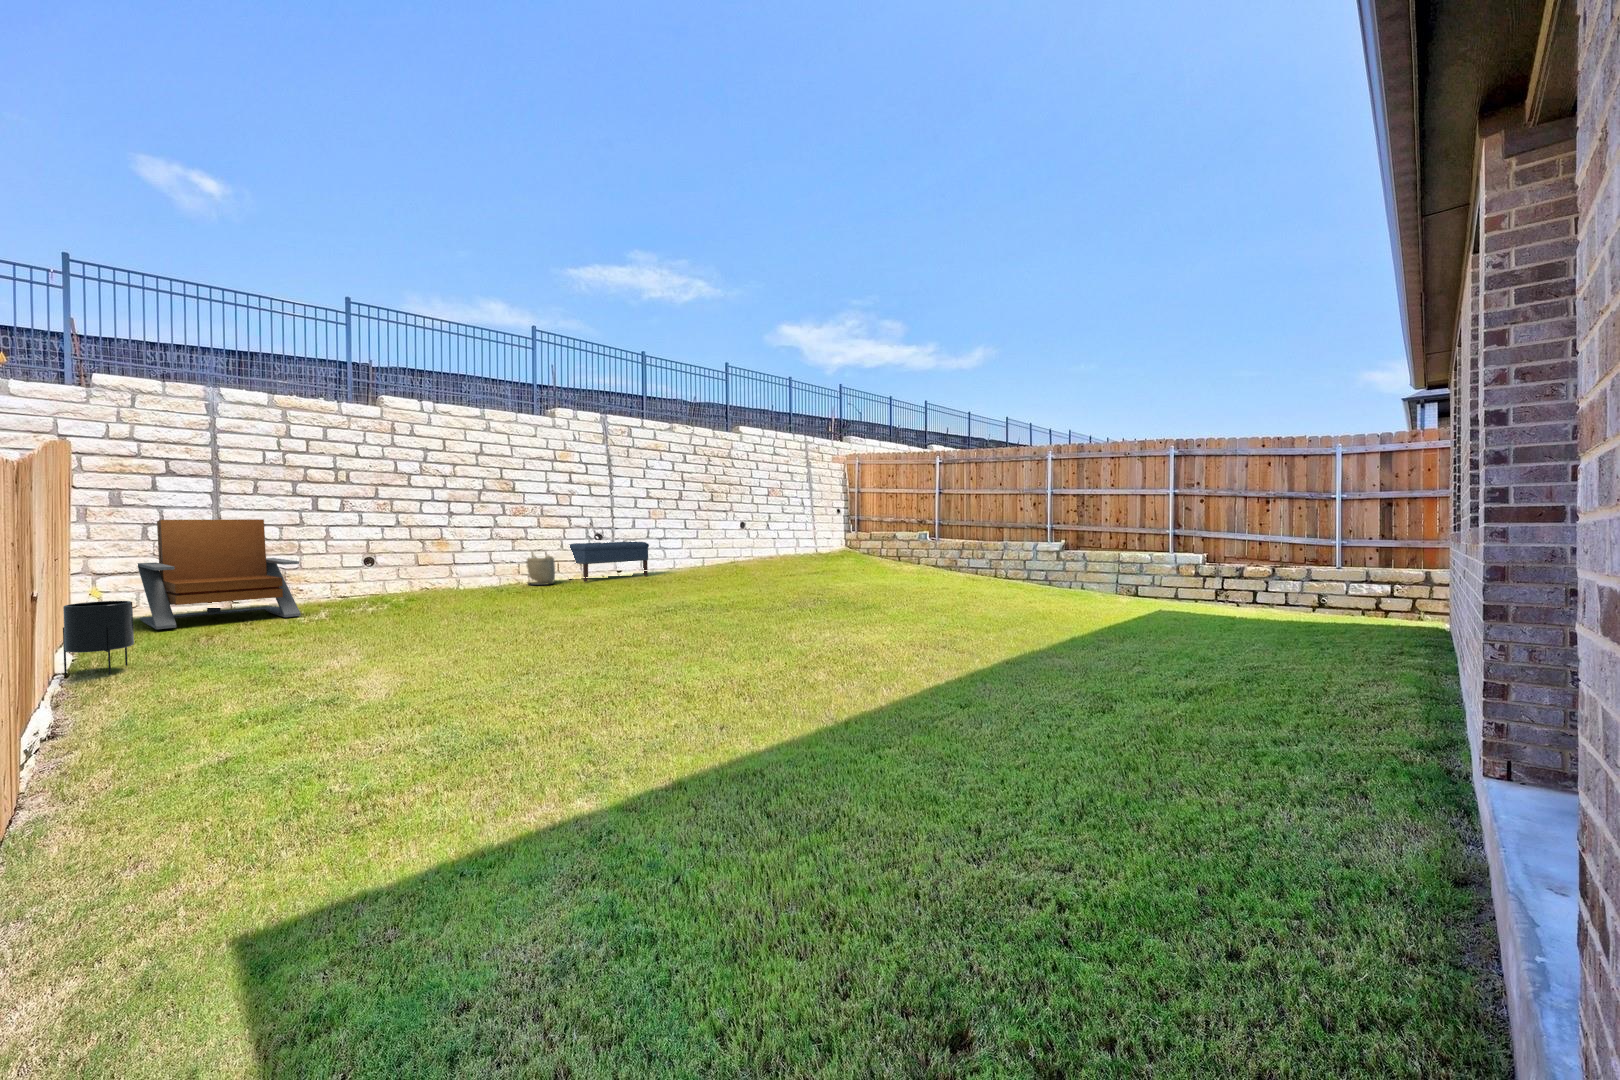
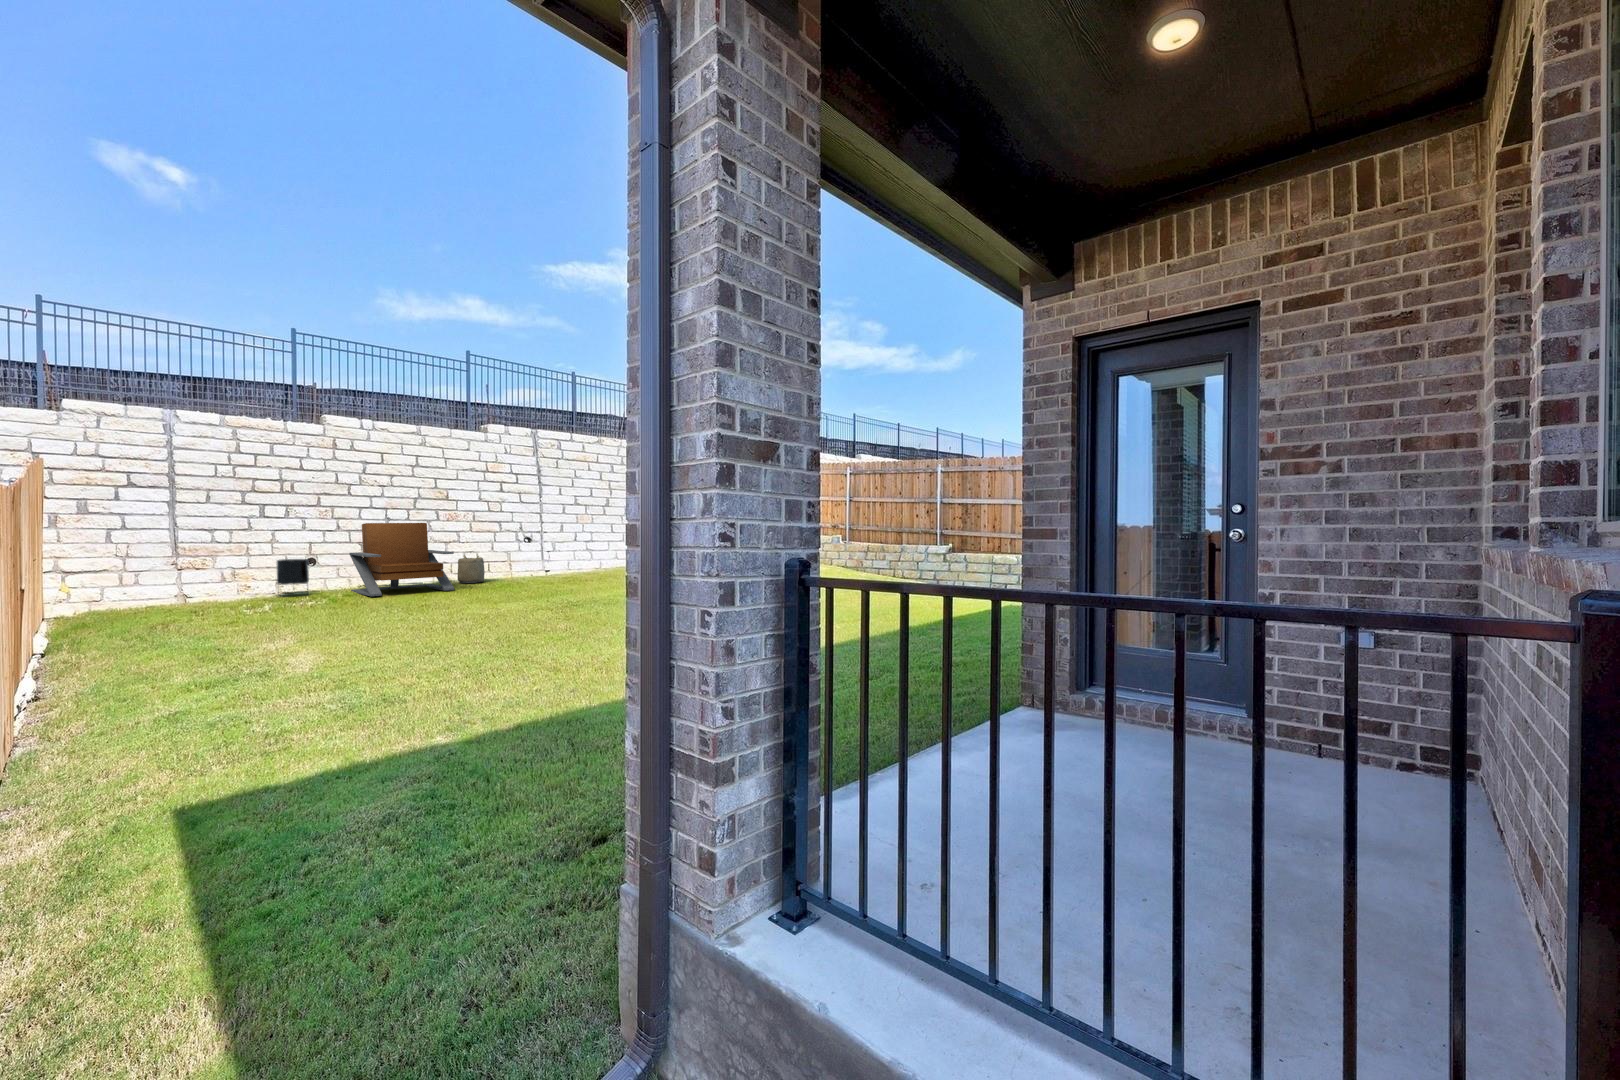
lounge chair: present [138,519,301,629] -> present [349,523,454,596]
bench: present [569,541,649,582] -> none [497,544,574,580]
planter: present [63,601,134,675] -> present [276,559,309,585]

